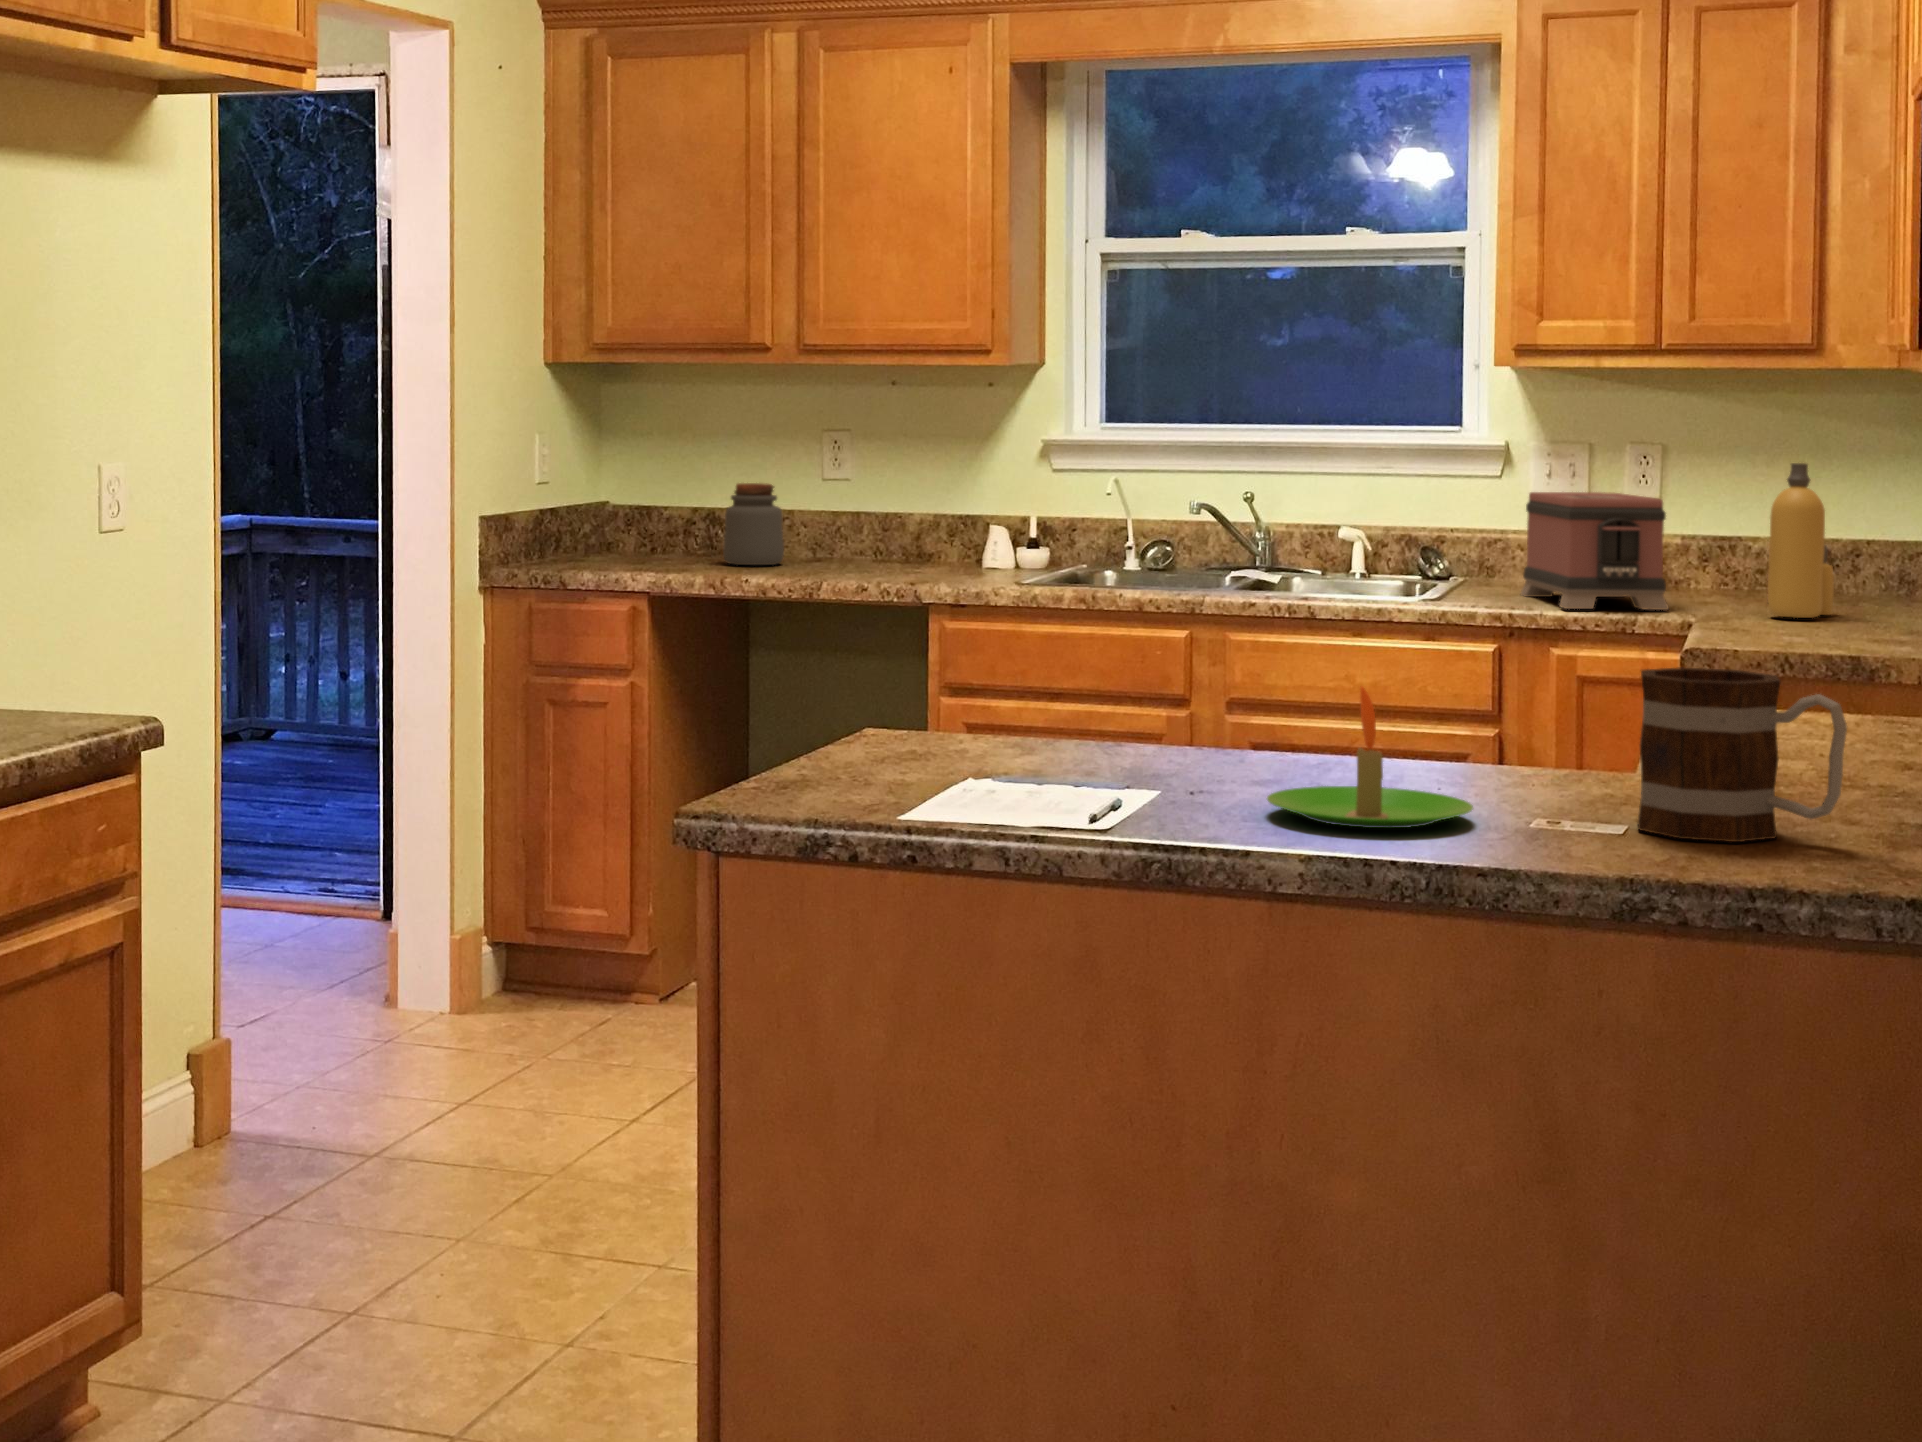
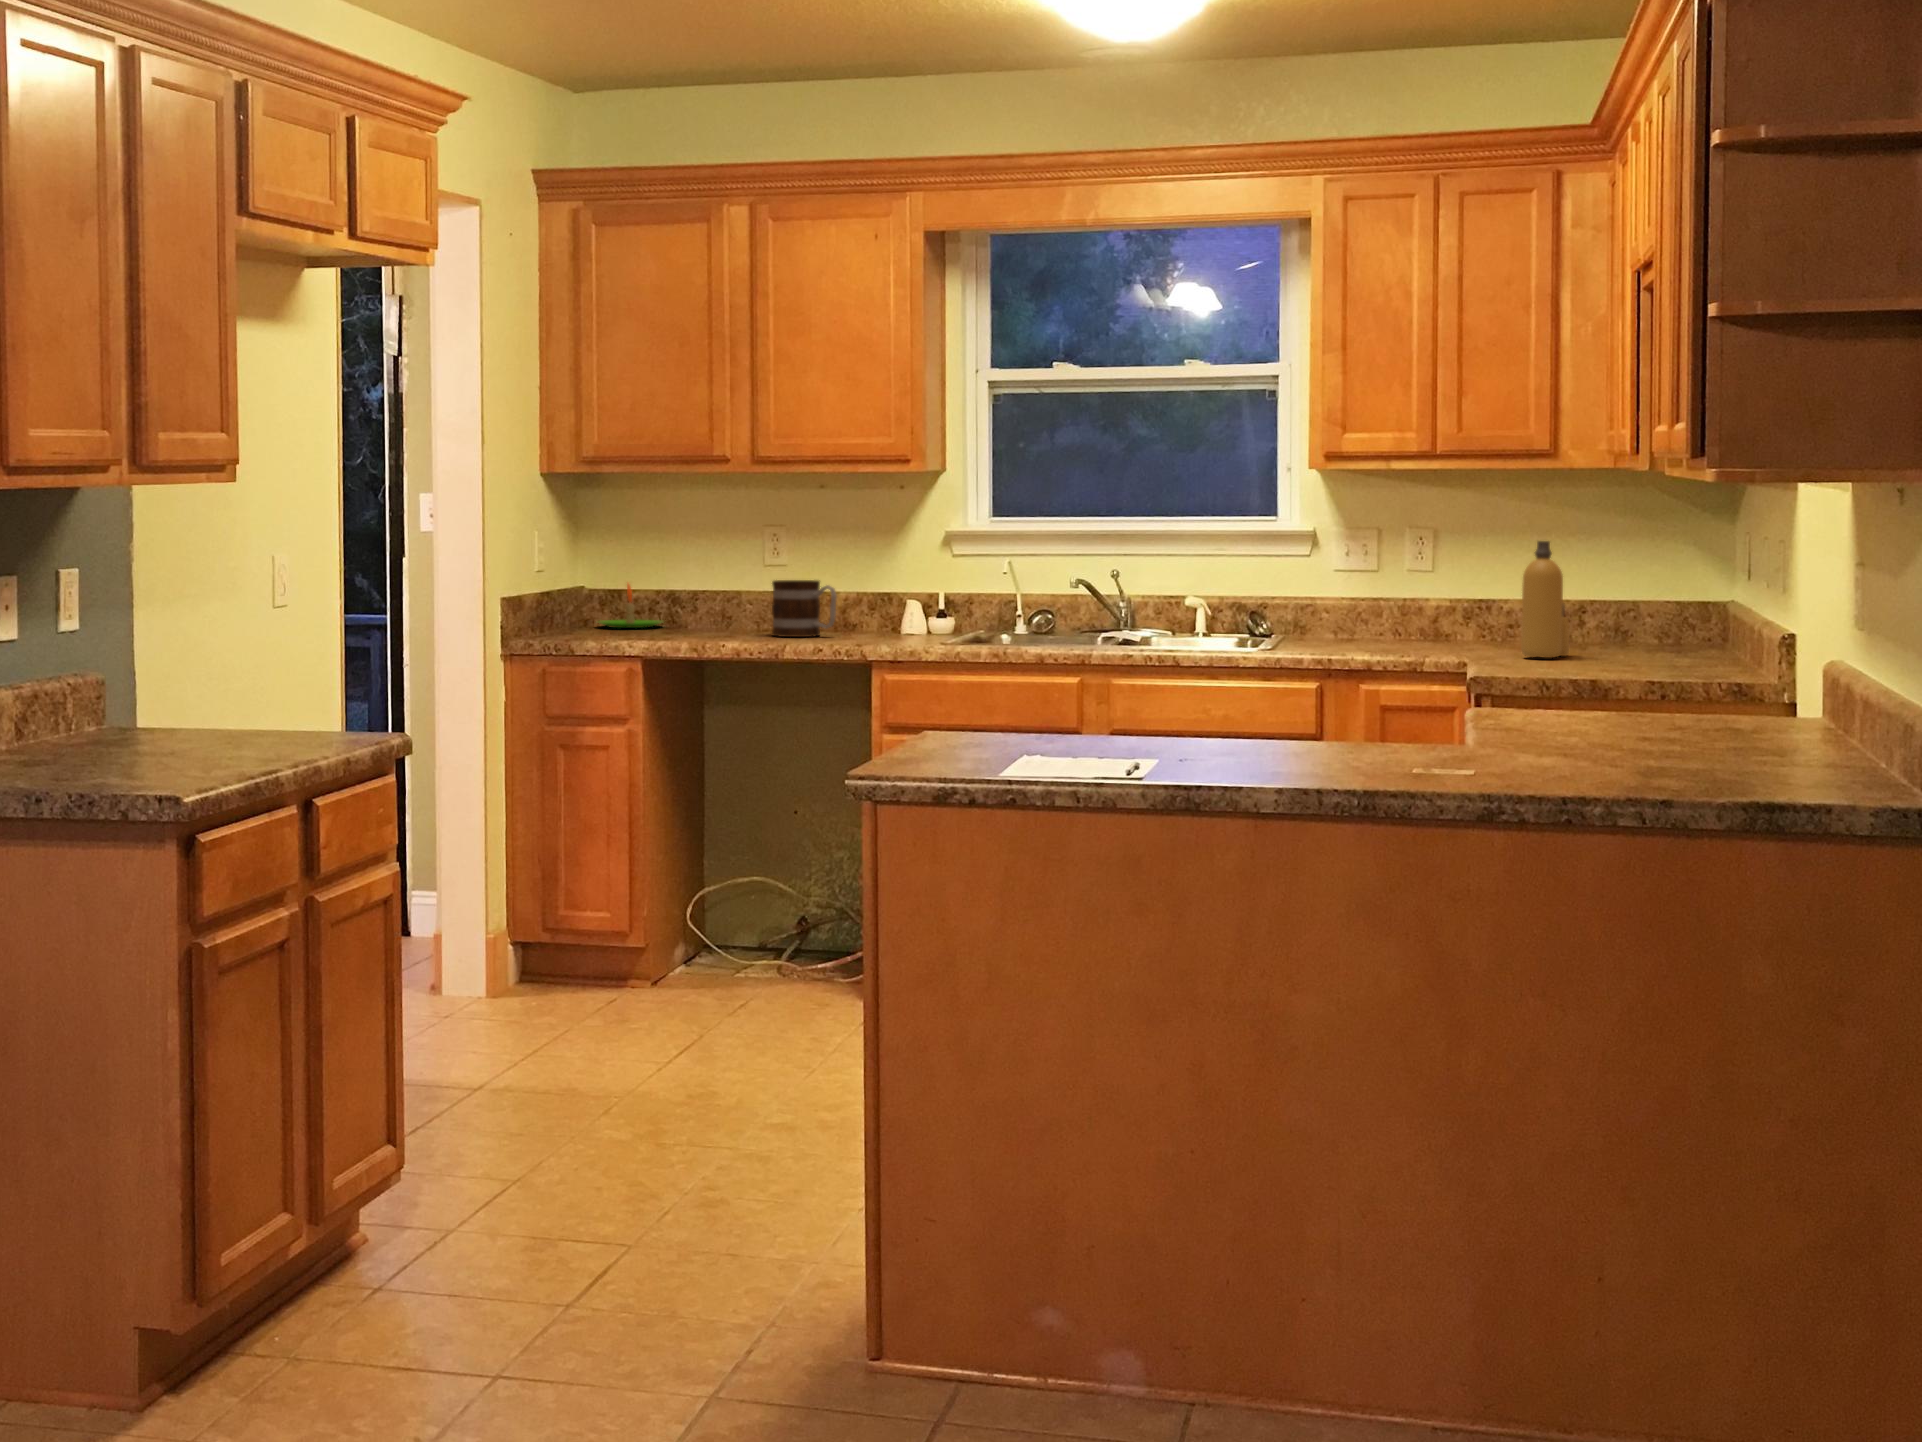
jar: present [723,483,784,565] -> none [693,569,742,634]
toaster: present [1521,492,1668,610] -> none [1330,566,1447,654]
mug: present [1637,668,1847,842] -> present [772,580,837,637]
candle: present [1267,687,1473,828] -> present [596,584,664,628]

